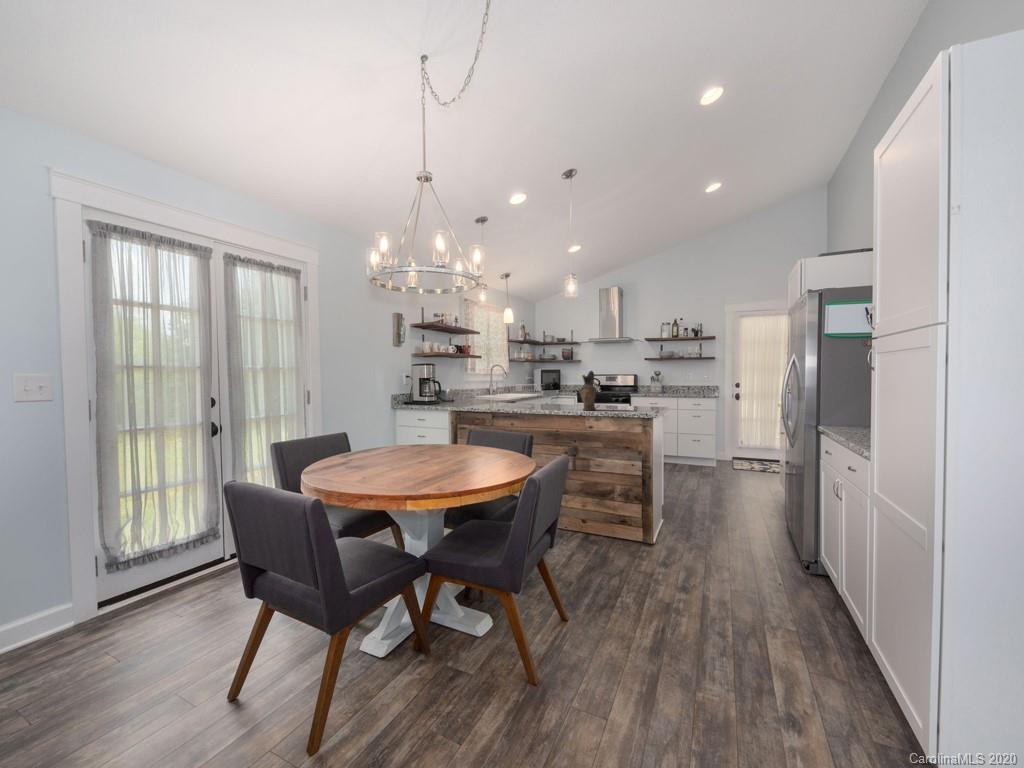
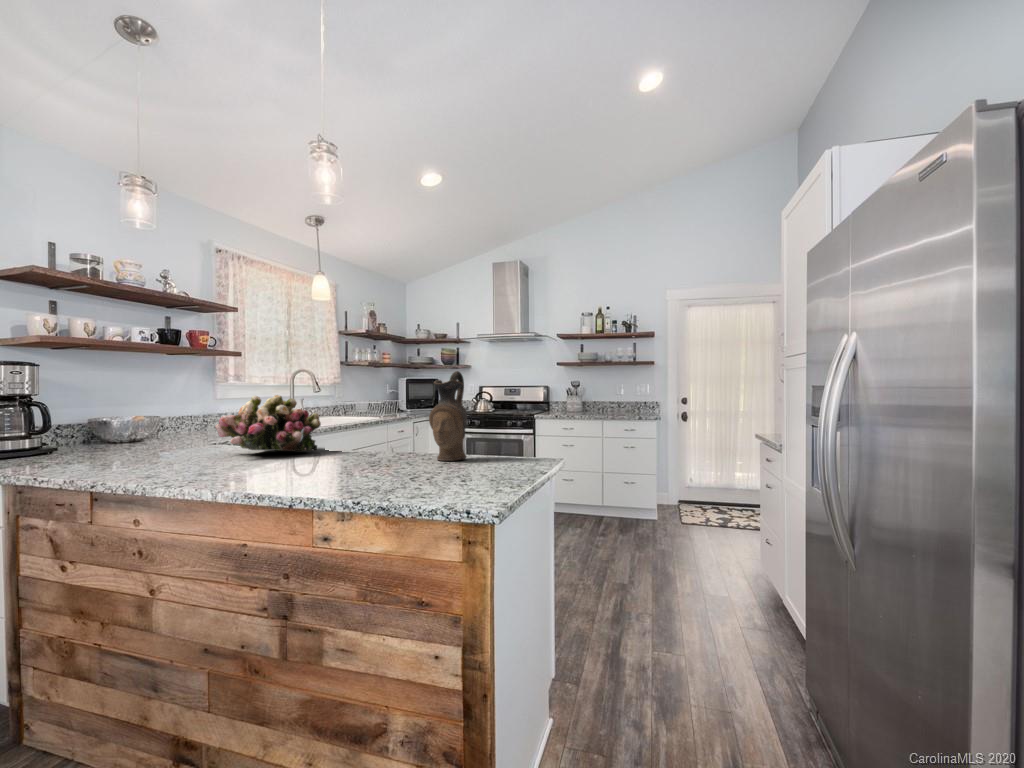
flower arrangement: none [485,381,526,407] -> present [215,395,321,451]

